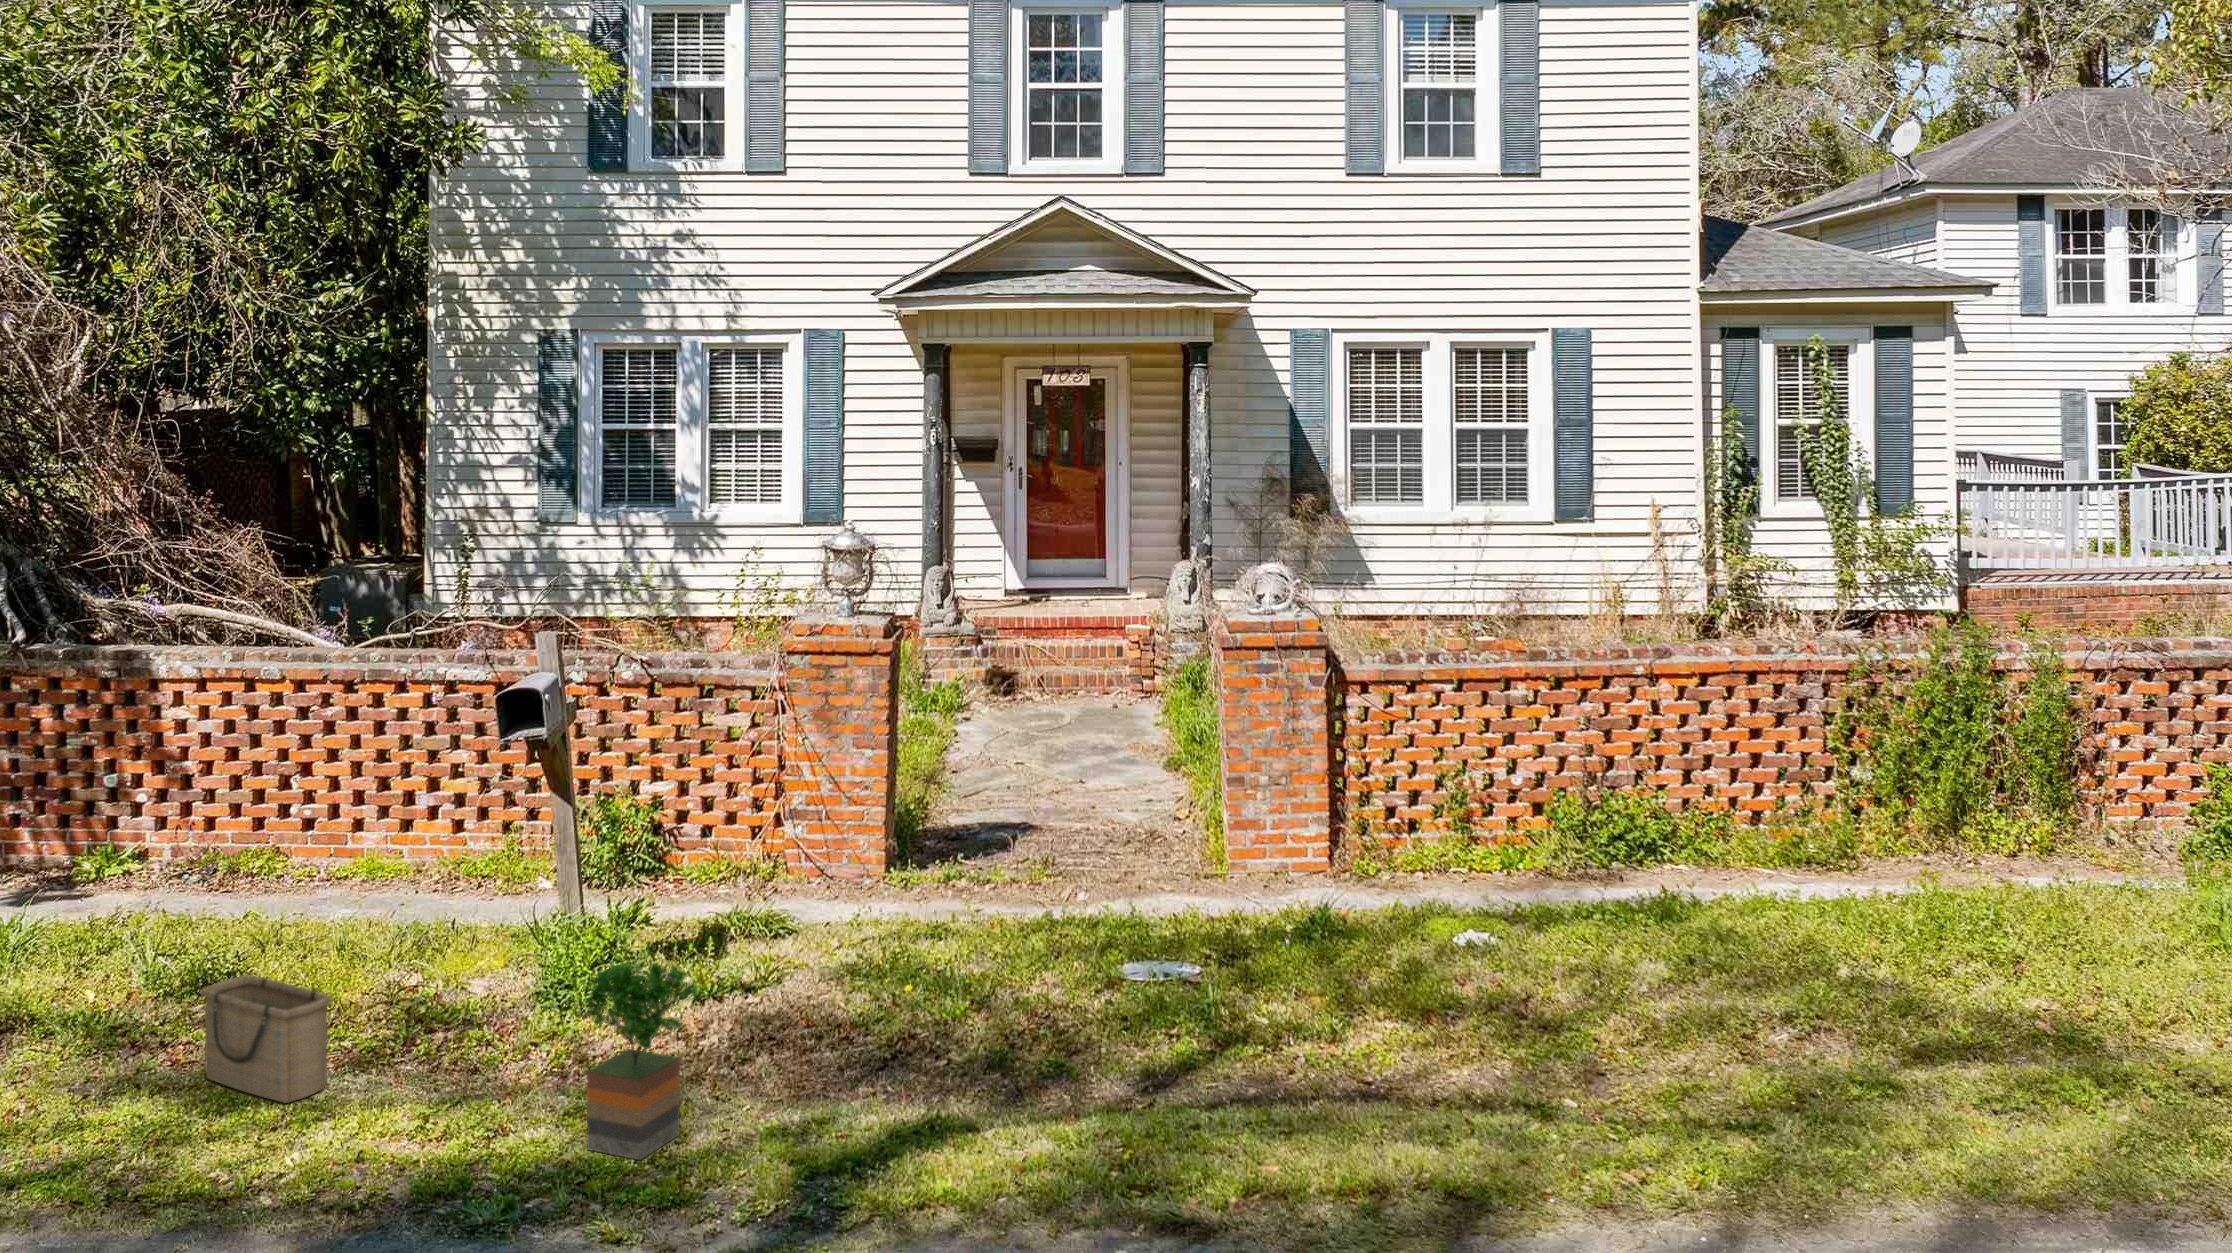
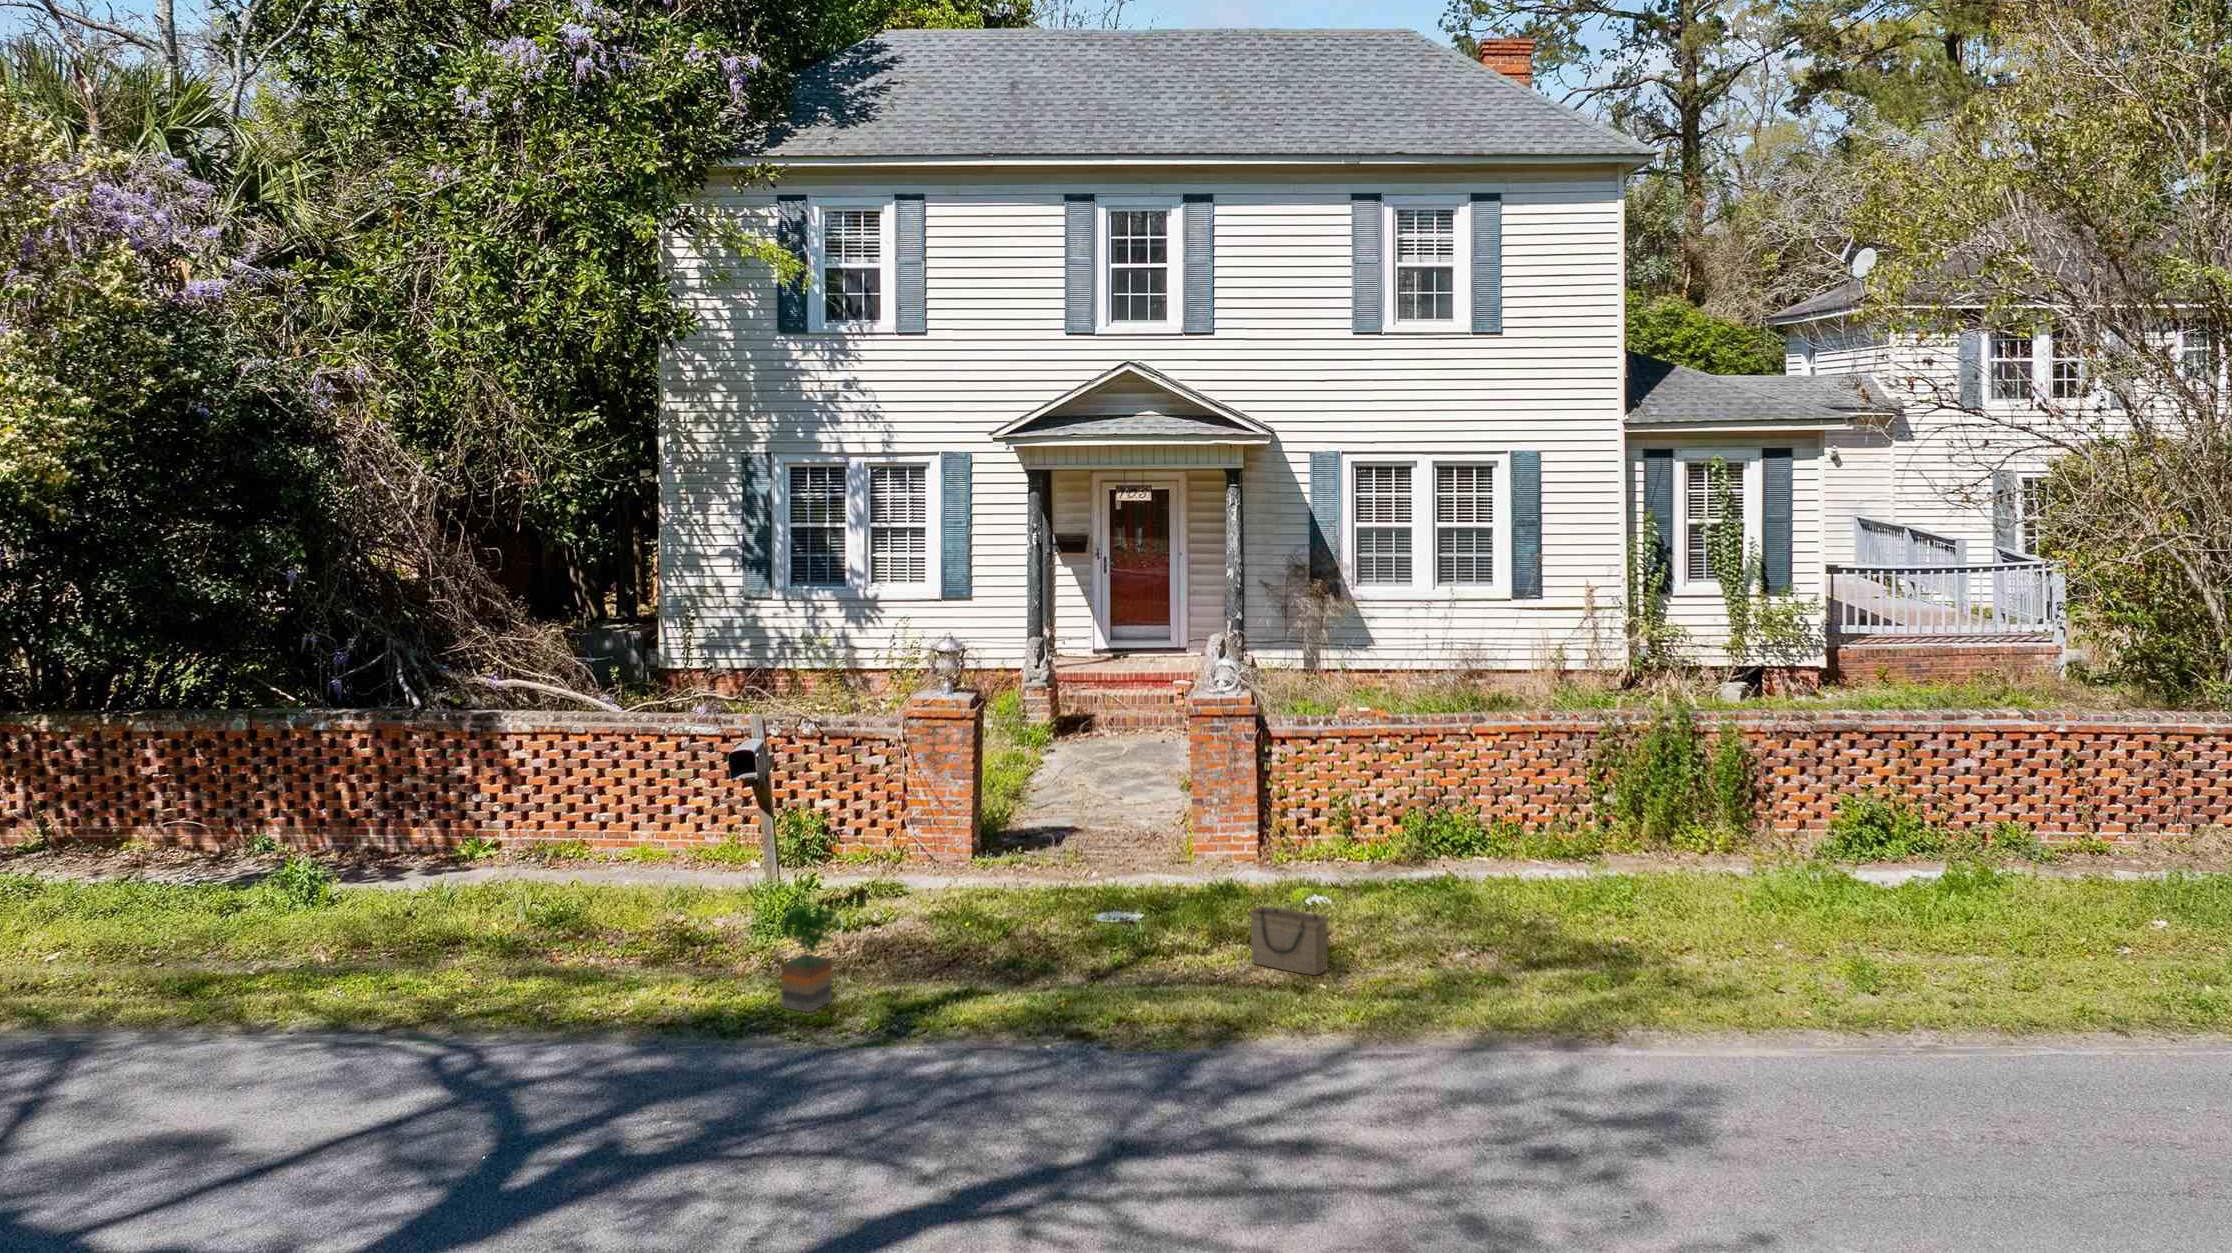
basket: present [201,975,332,1103] -> present [1249,906,1330,975]

